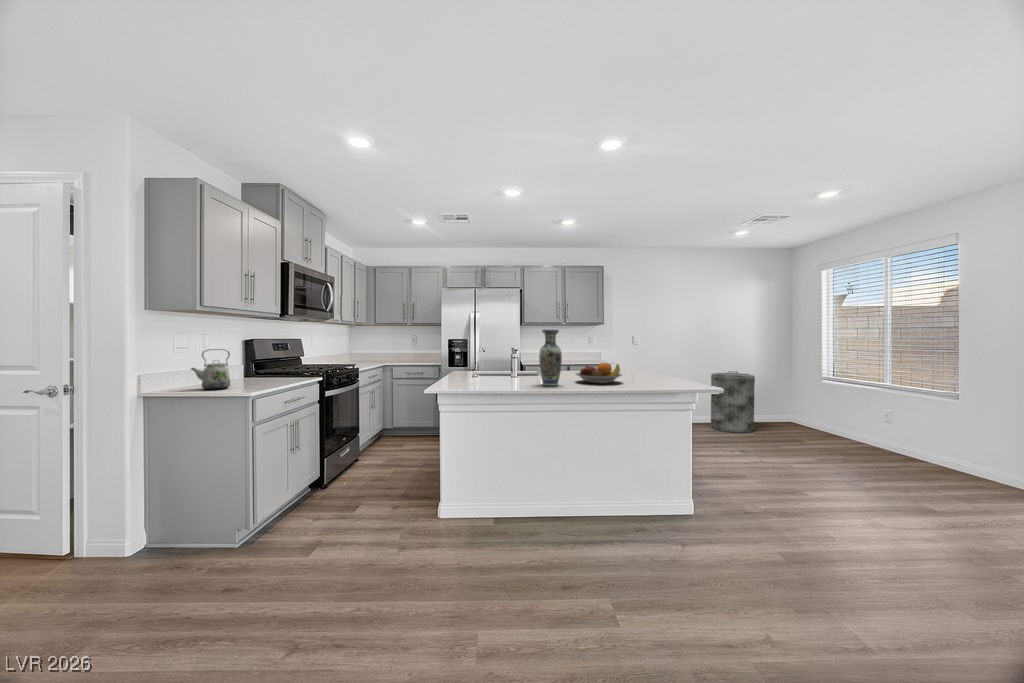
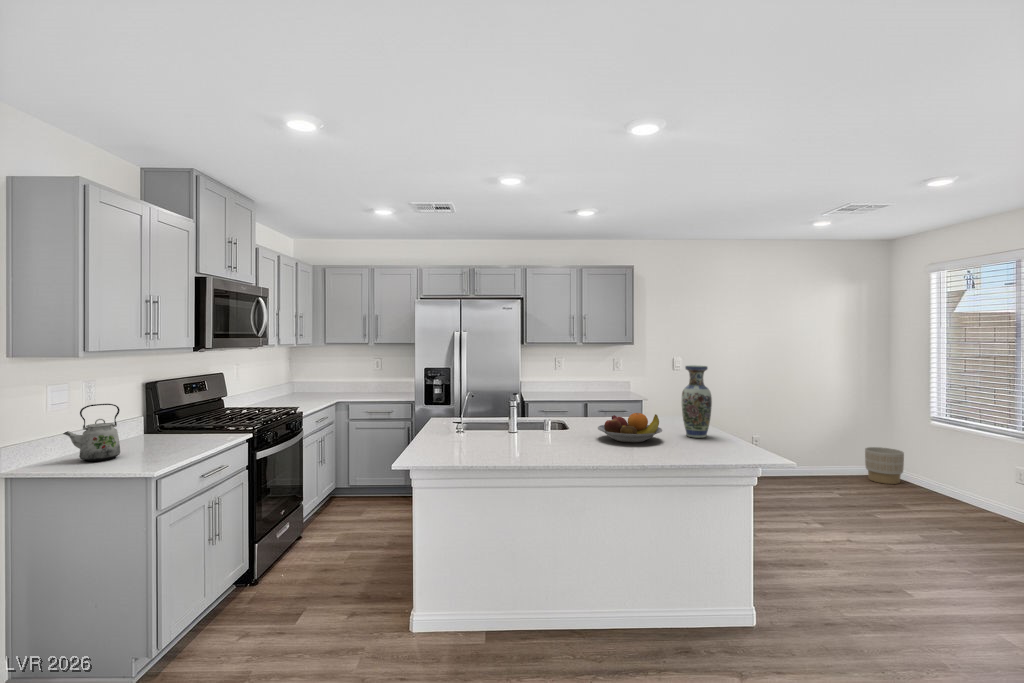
vase: present [539,330,562,386] -> present [682,365,712,438]
trash can: present [711,371,755,433] -> none [780,407,840,491]
planter: none [774,402,803,429] -> present [865,447,904,484]

